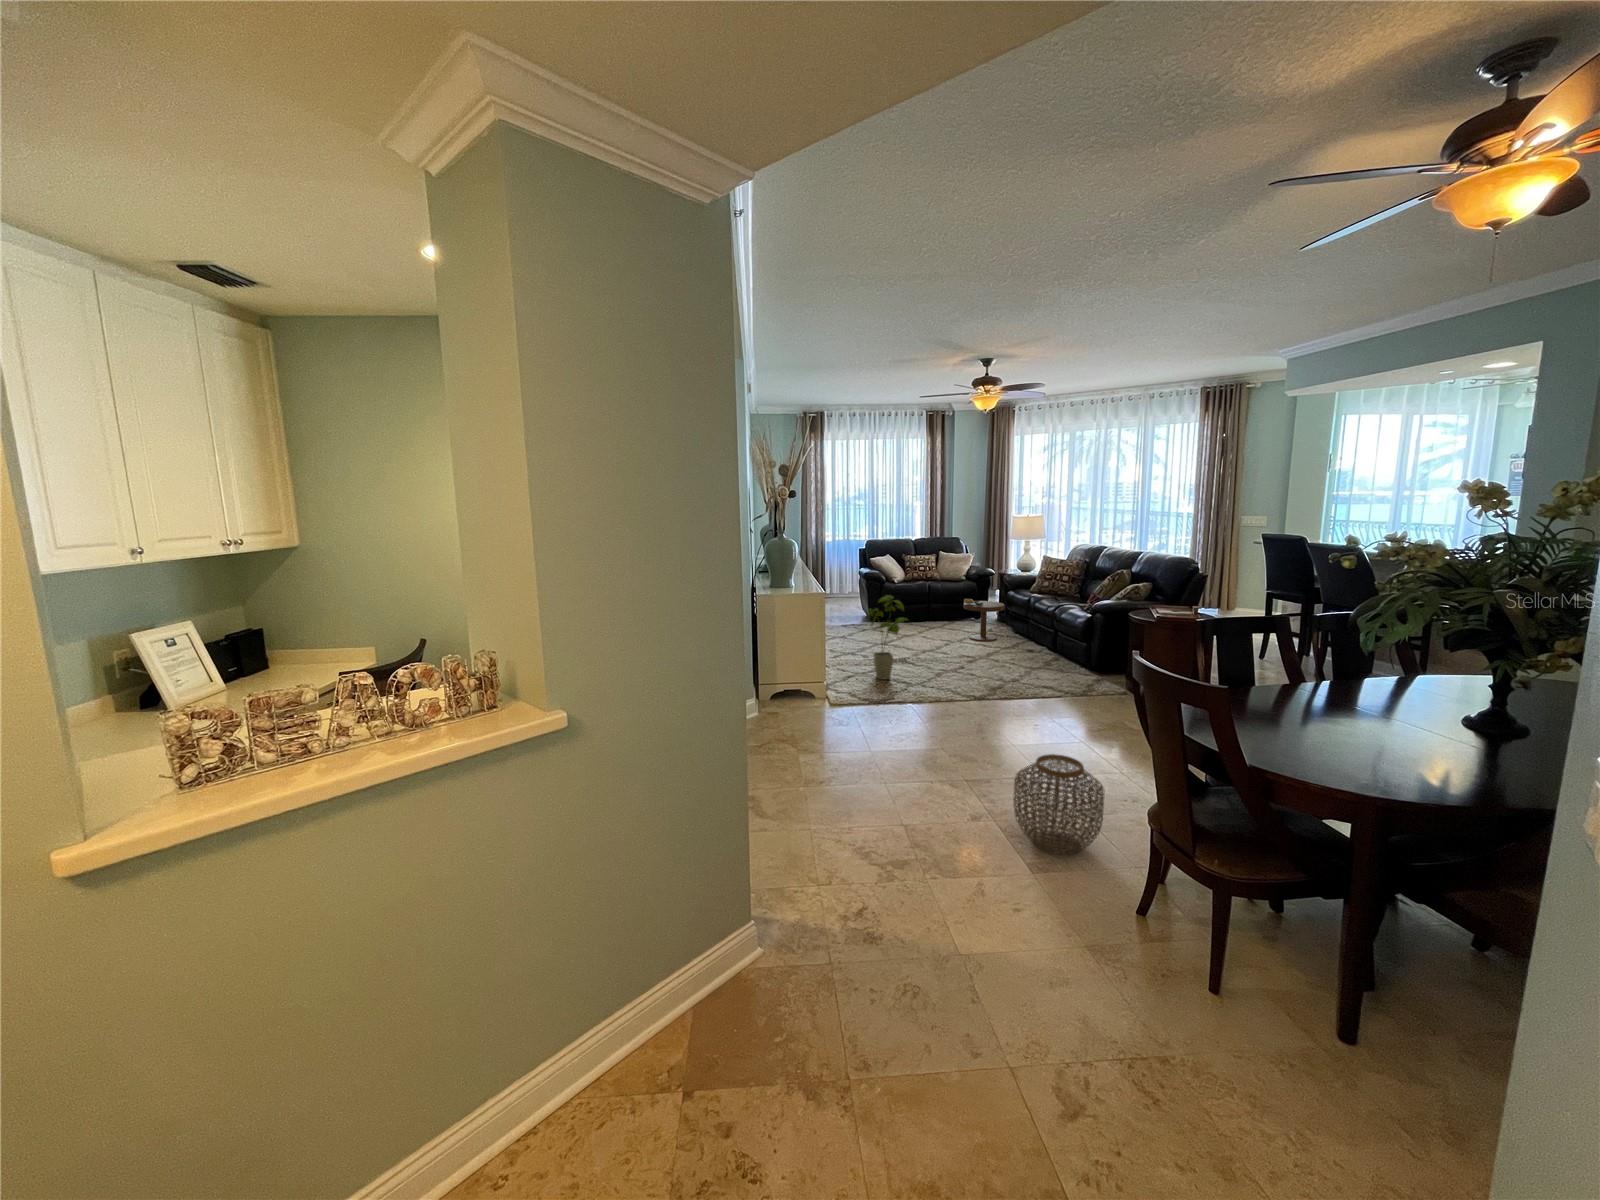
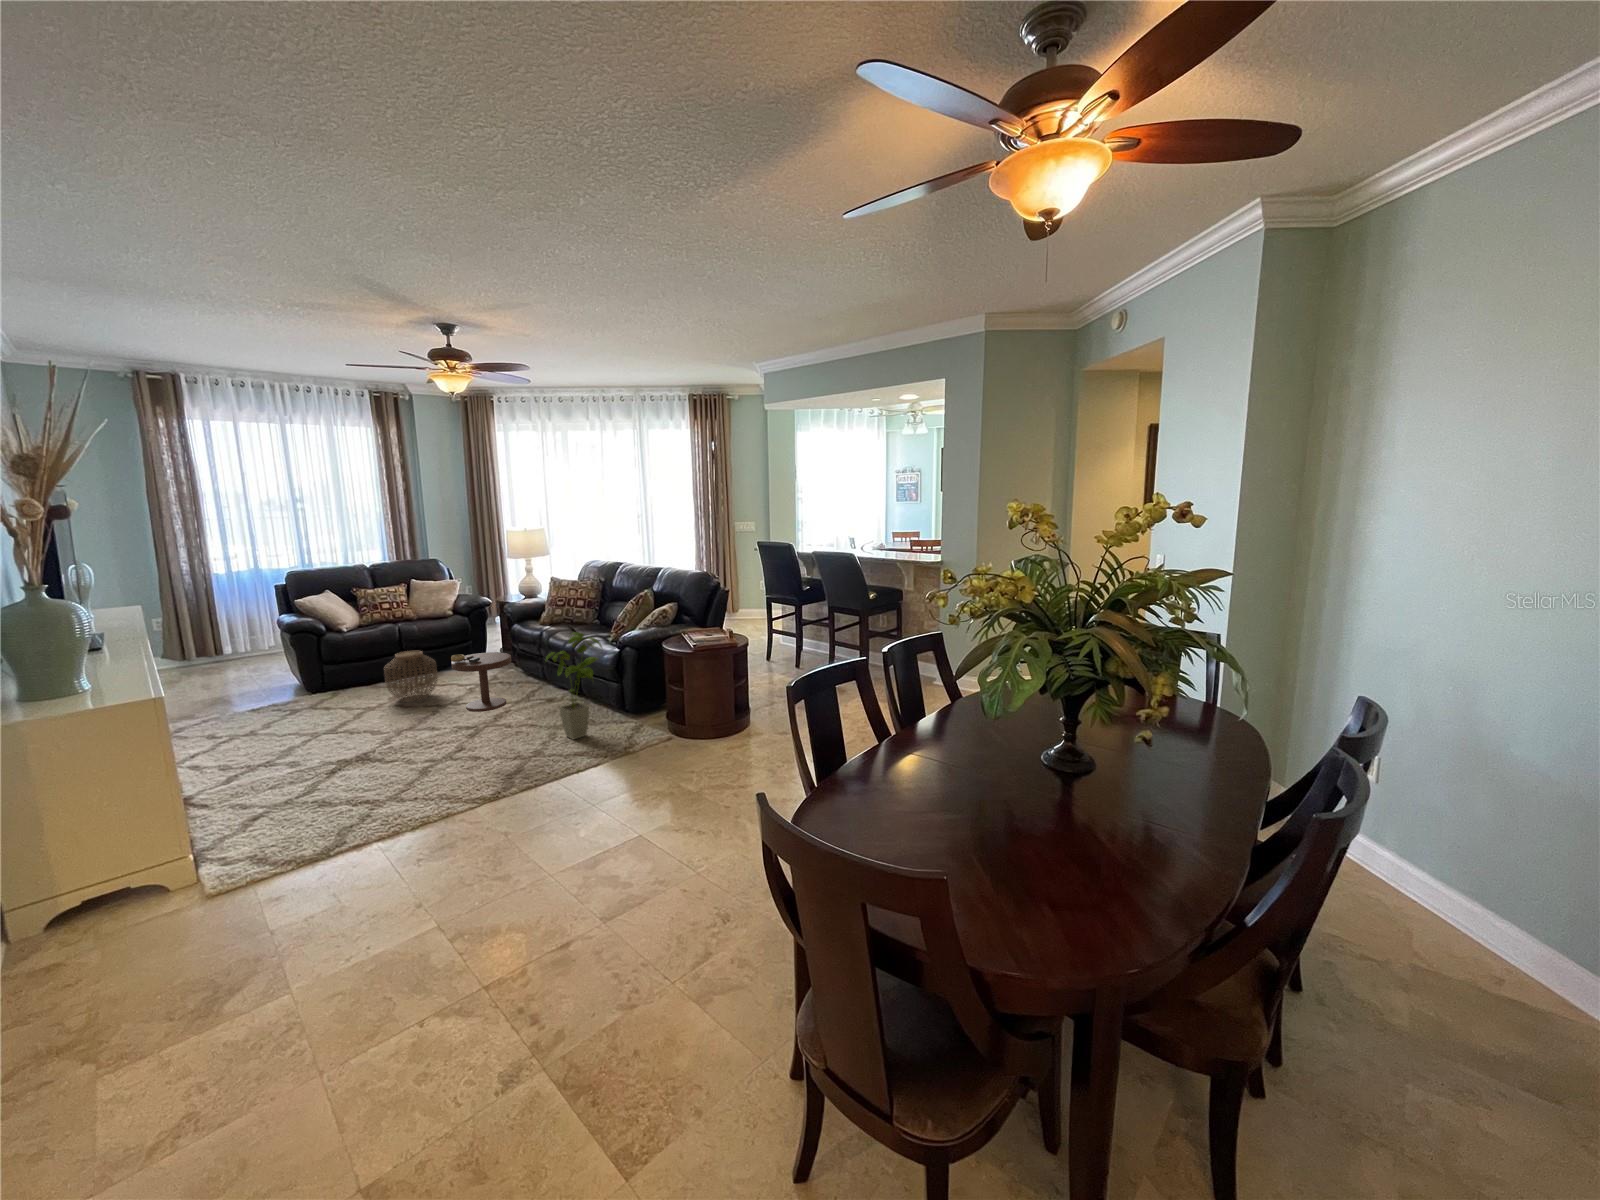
house plant: present [867,595,906,680] -> present [546,632,602,739]
woven basket: present [1014,754,1104,855] -> present [384,651,437,702]

